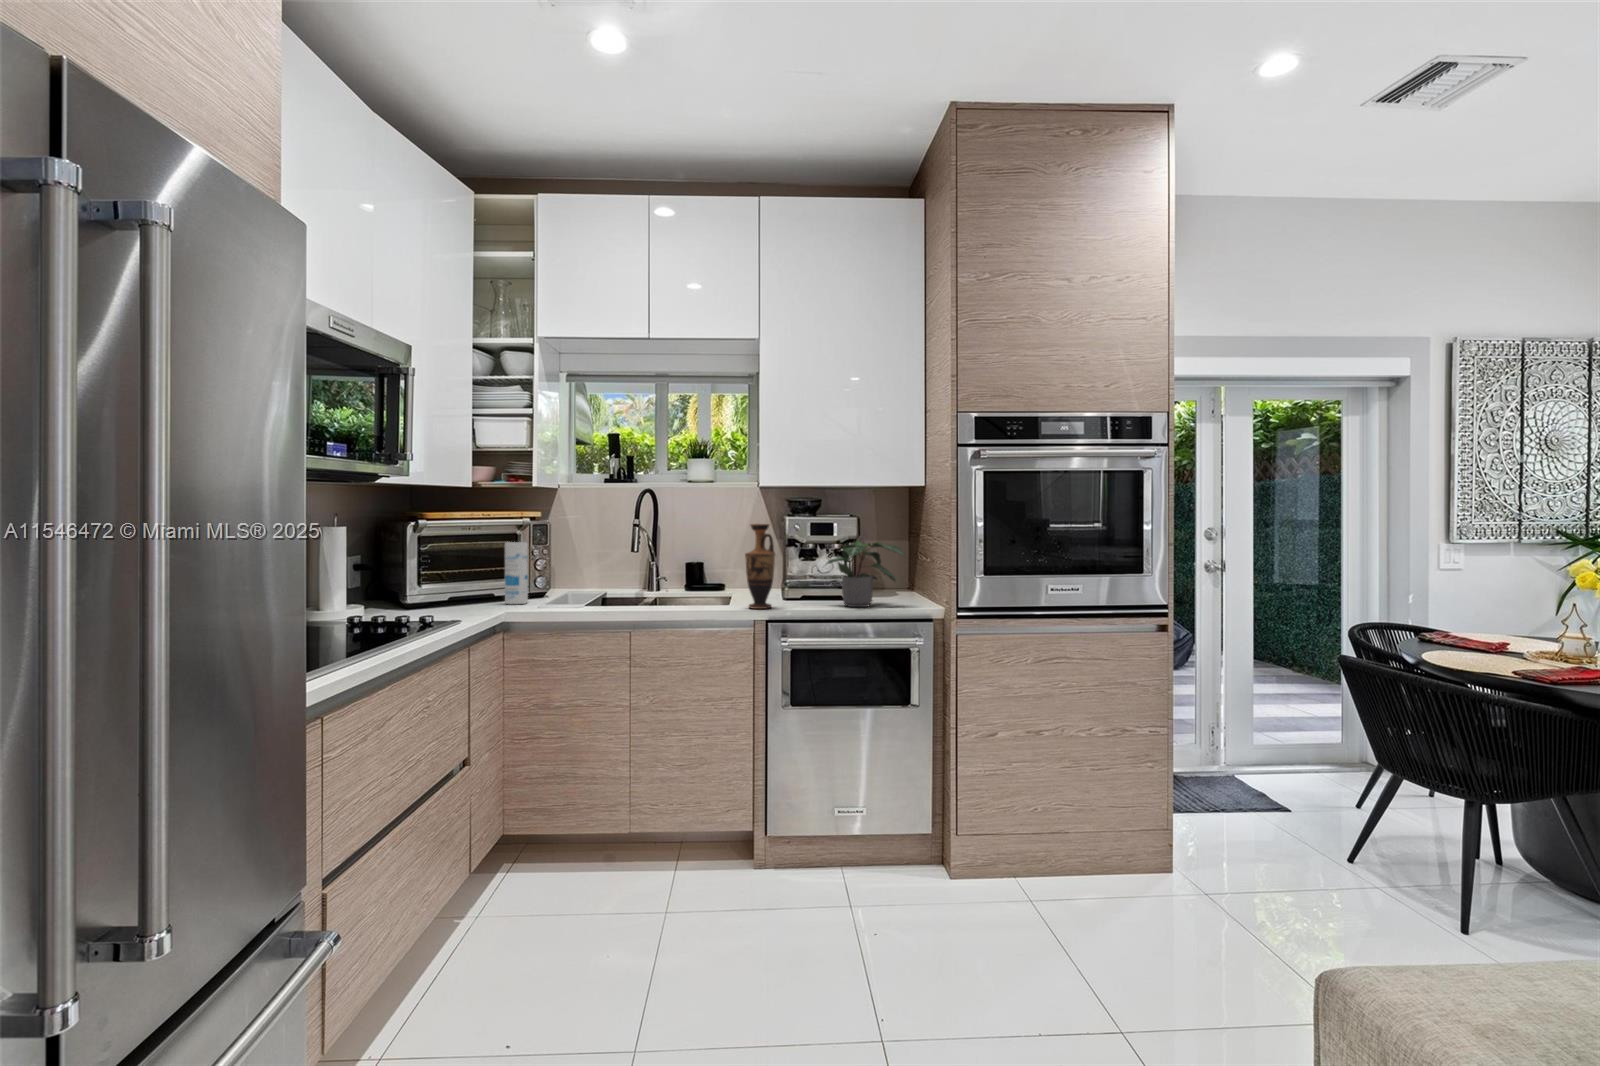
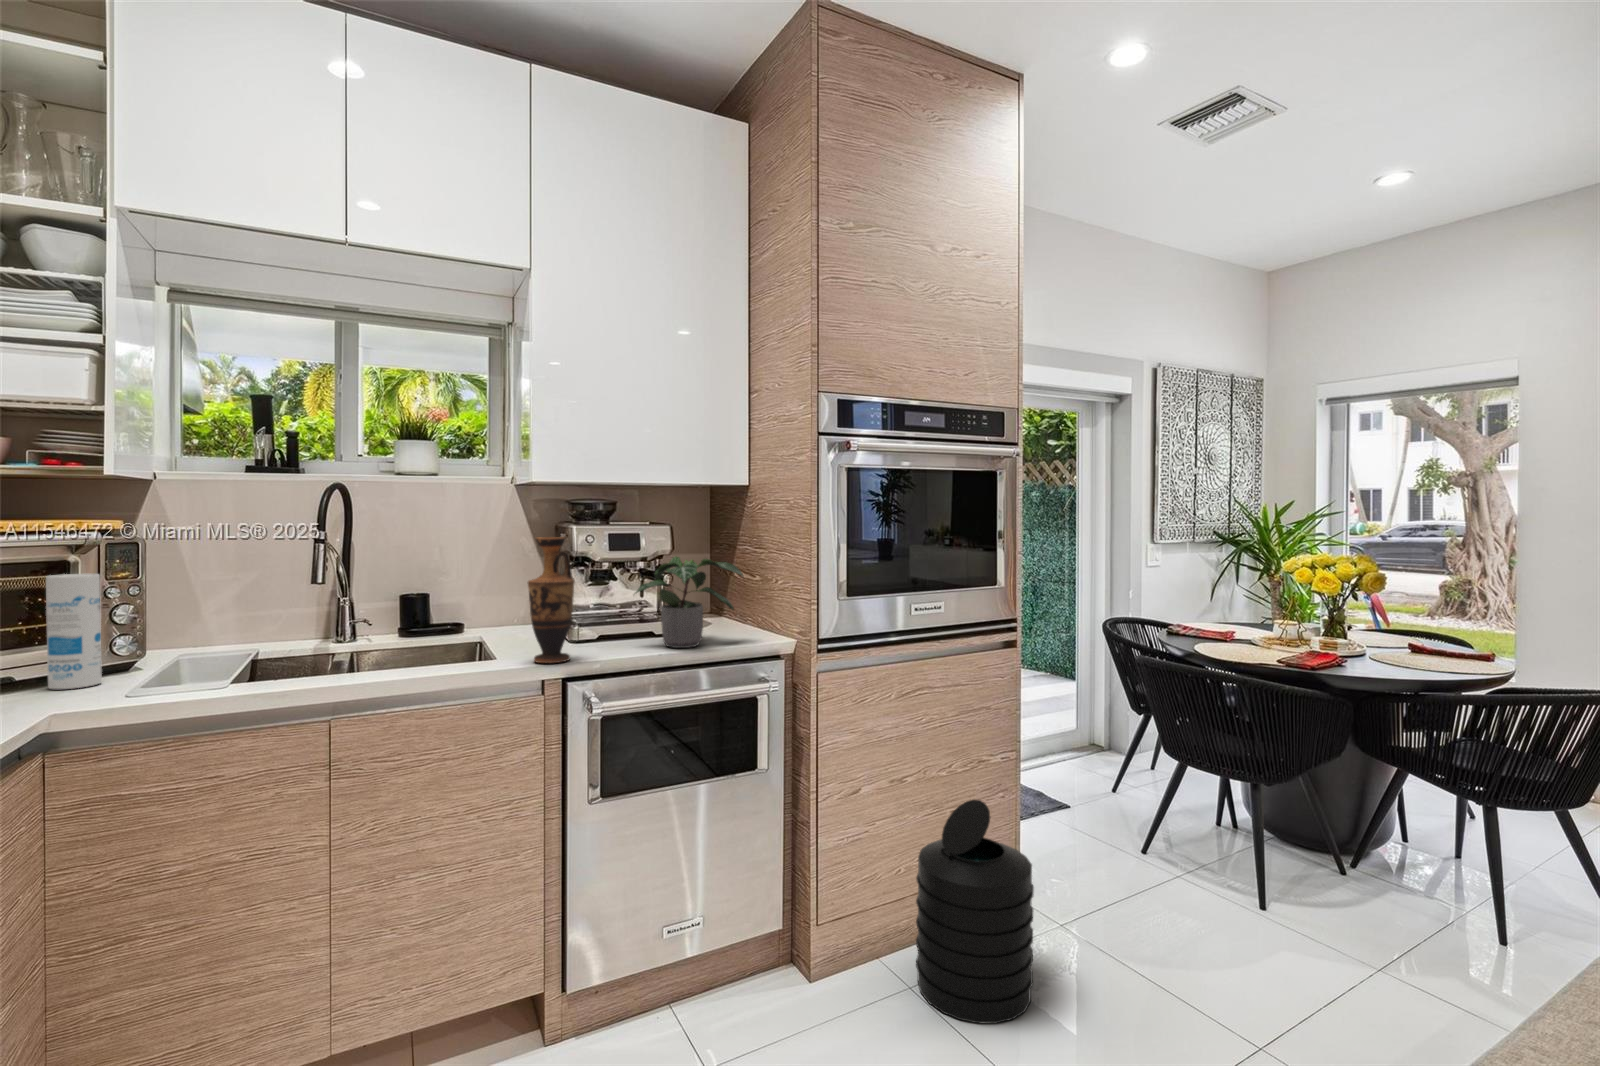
trash can: none [1031,748,1133,929] -> present [916,800,1034,1023]

